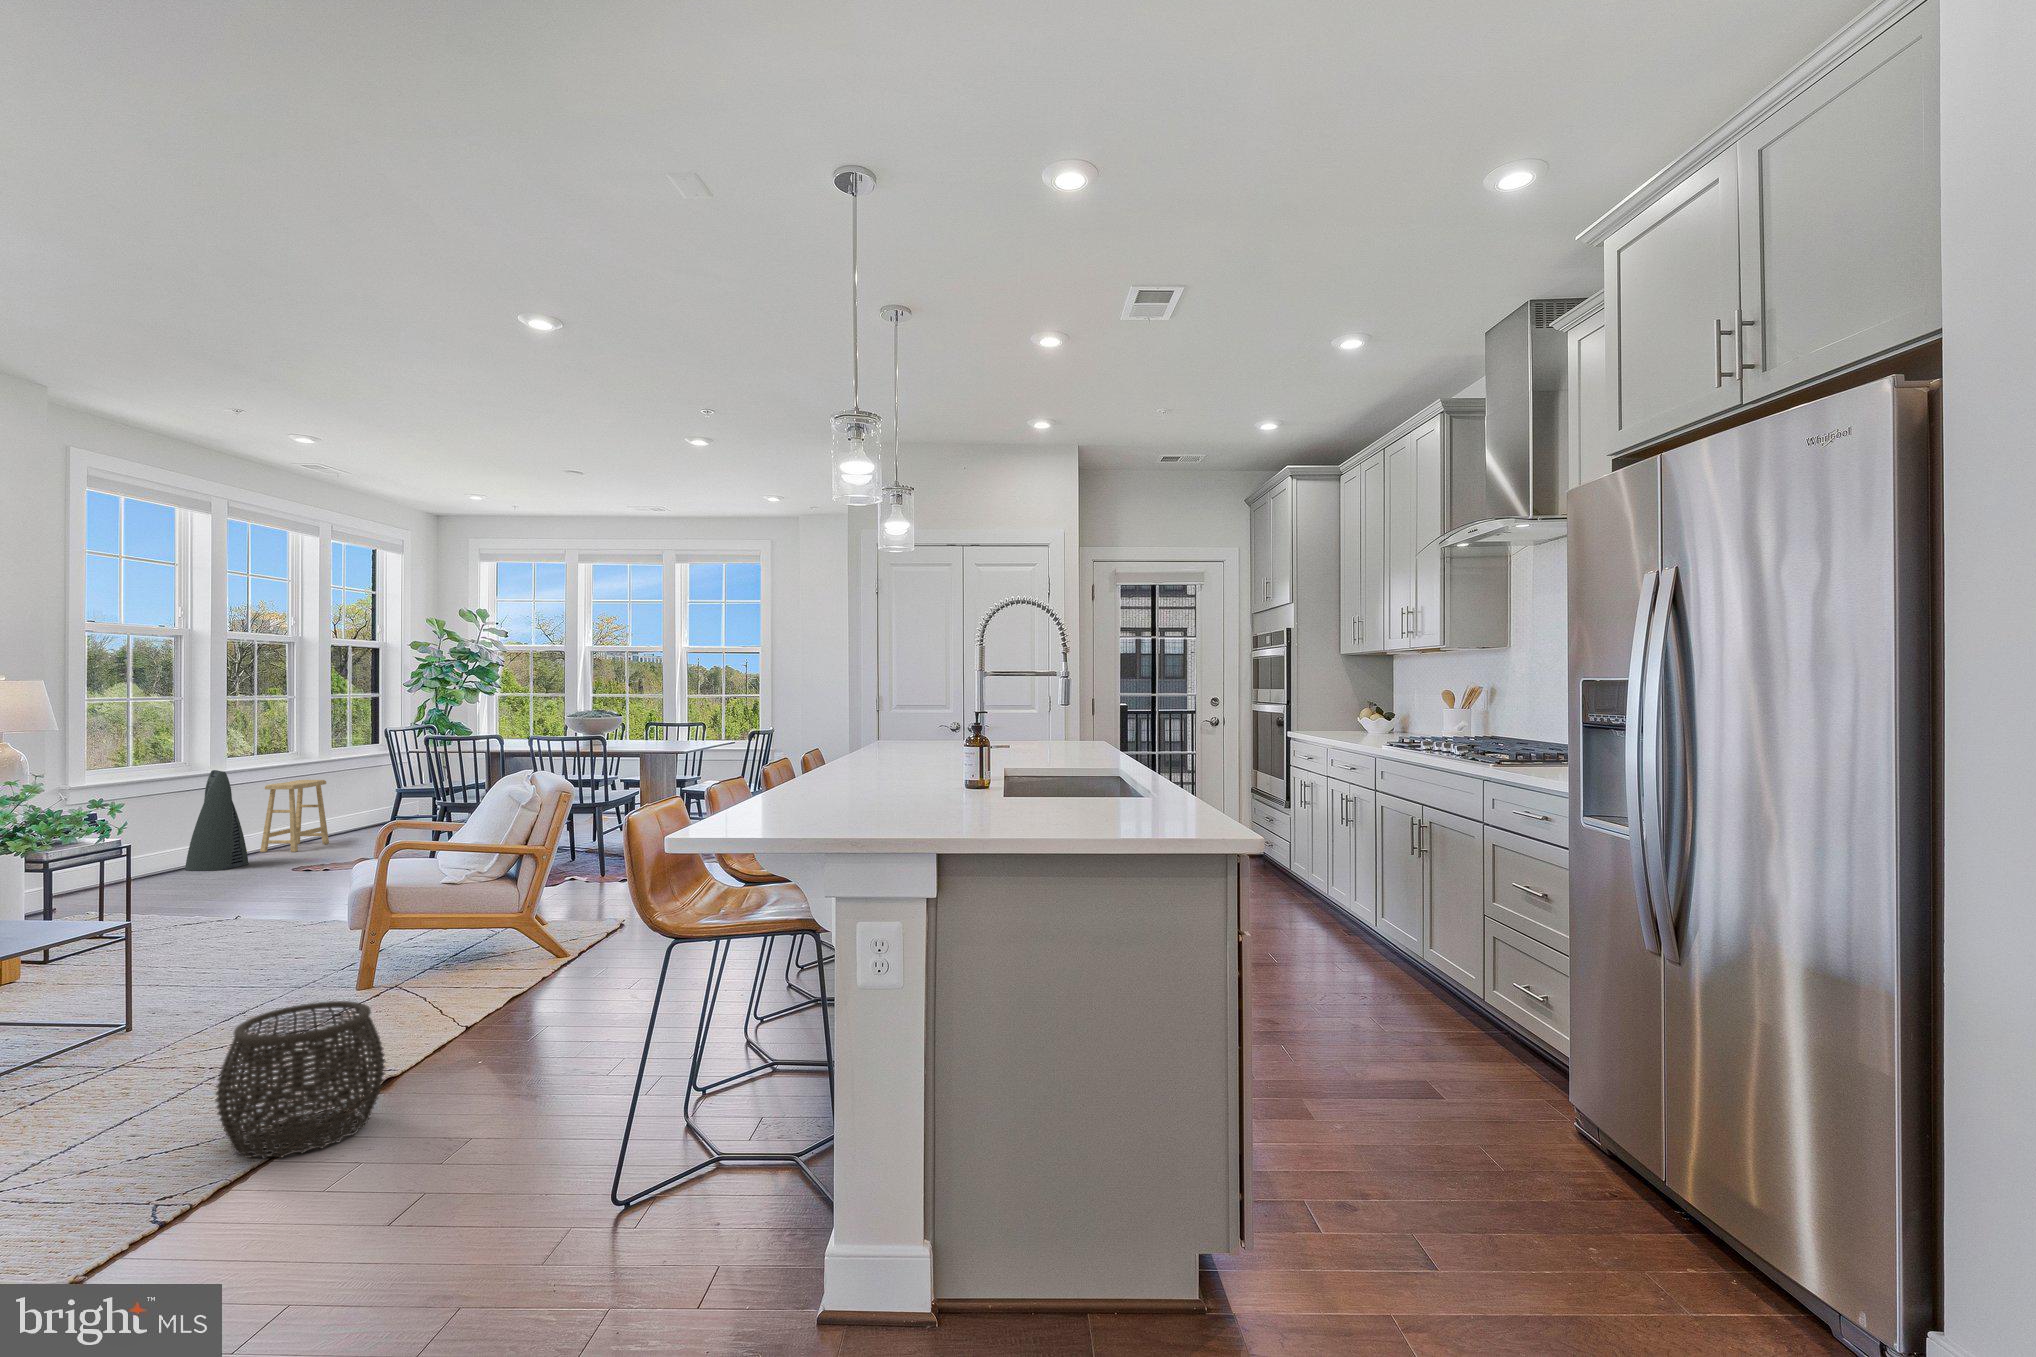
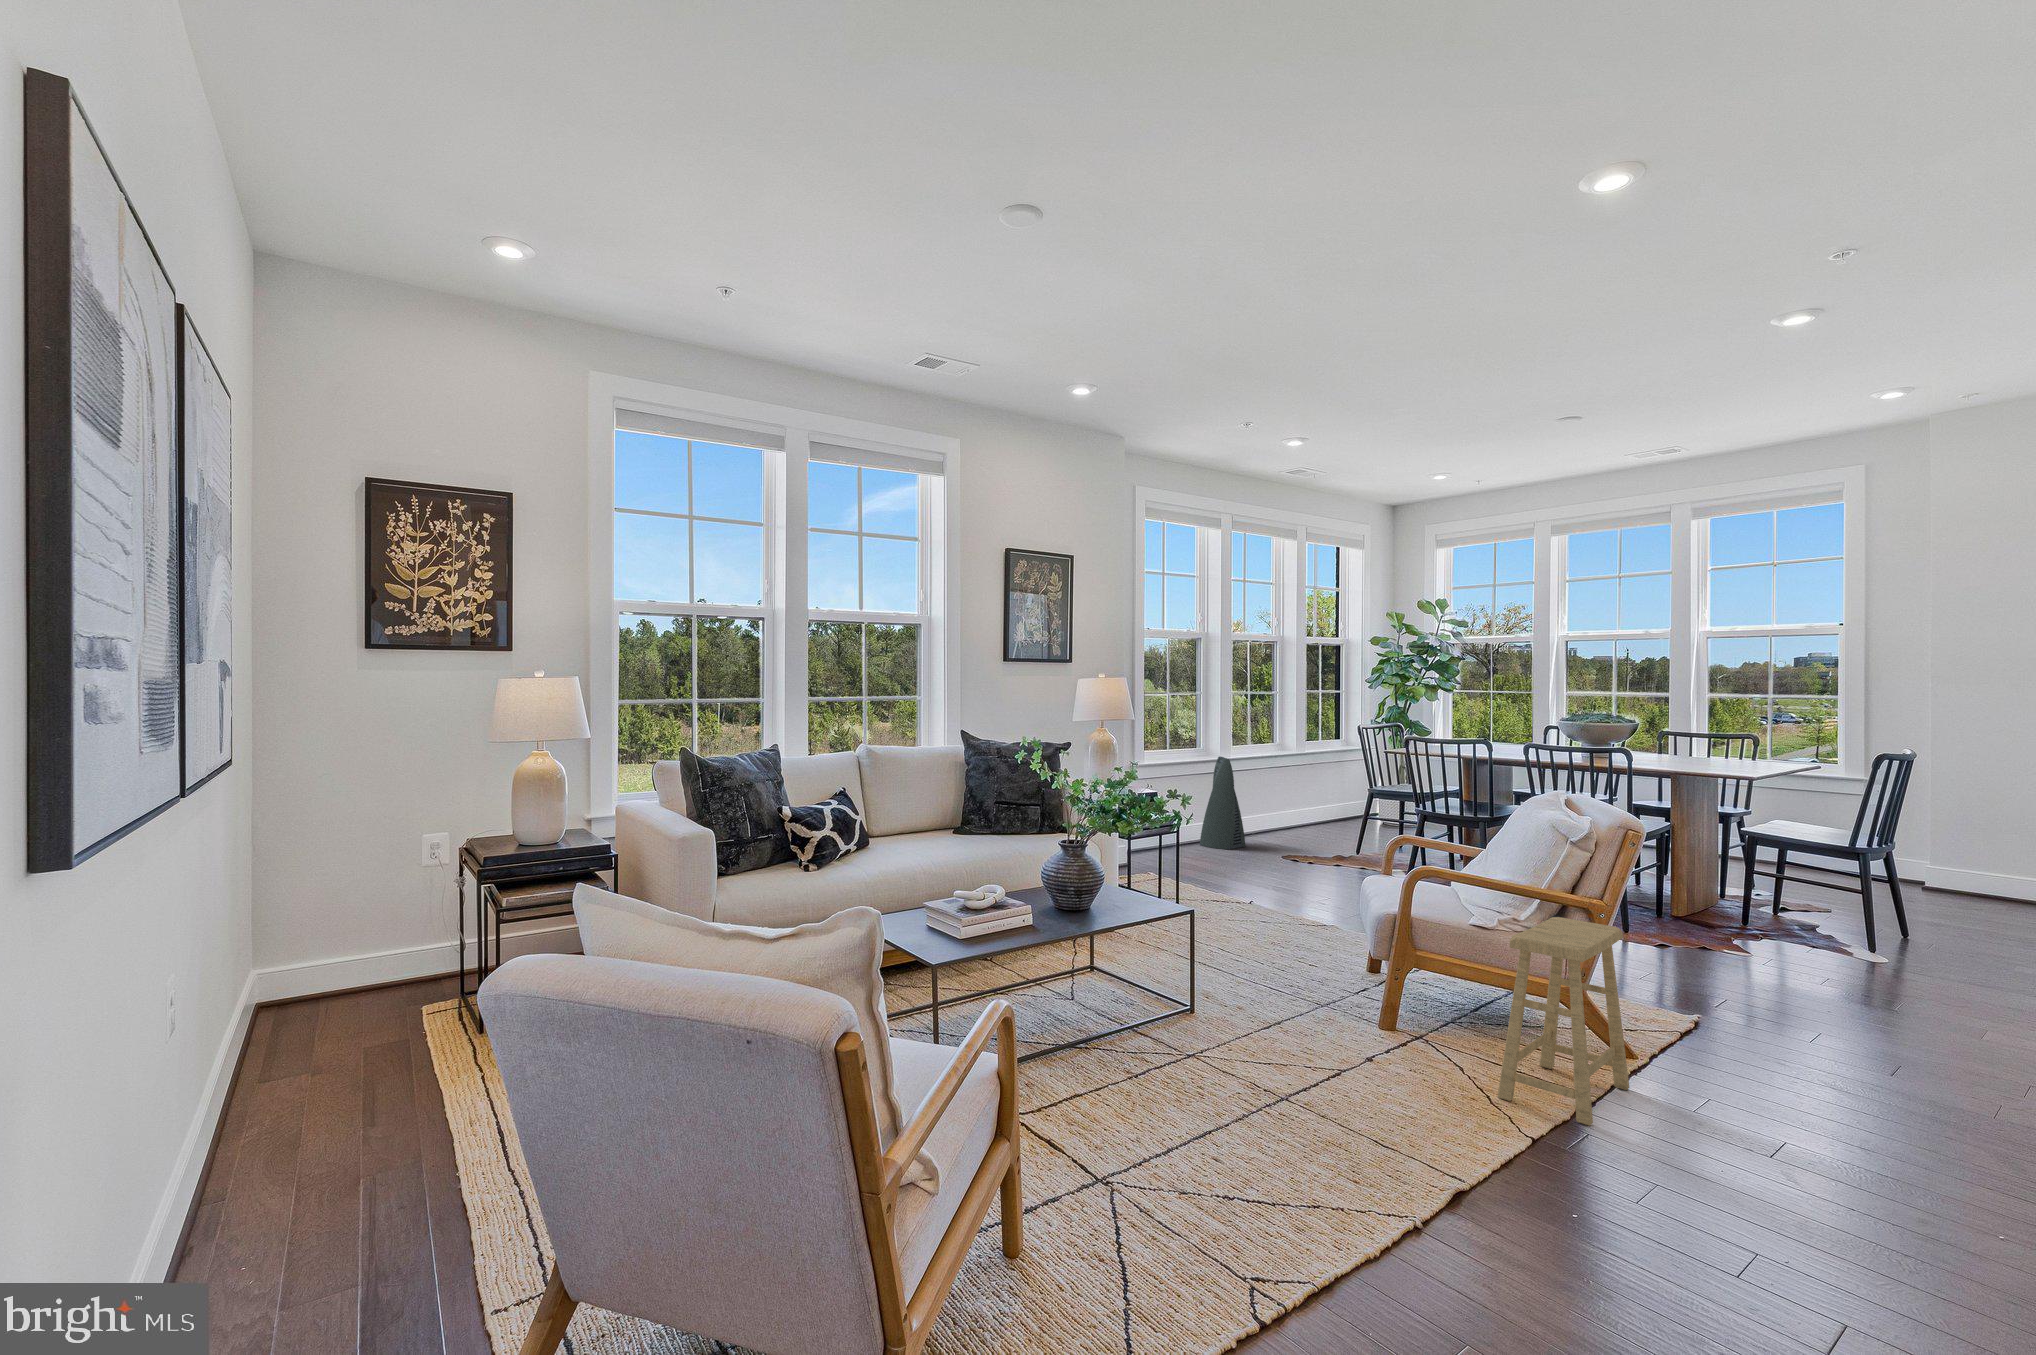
footstool: present [260,780,329,852] -> present [1498,917,1630,1126]
woven basket: present [215,1001,385,1159] -> none [1292,1082,1480,1300]

